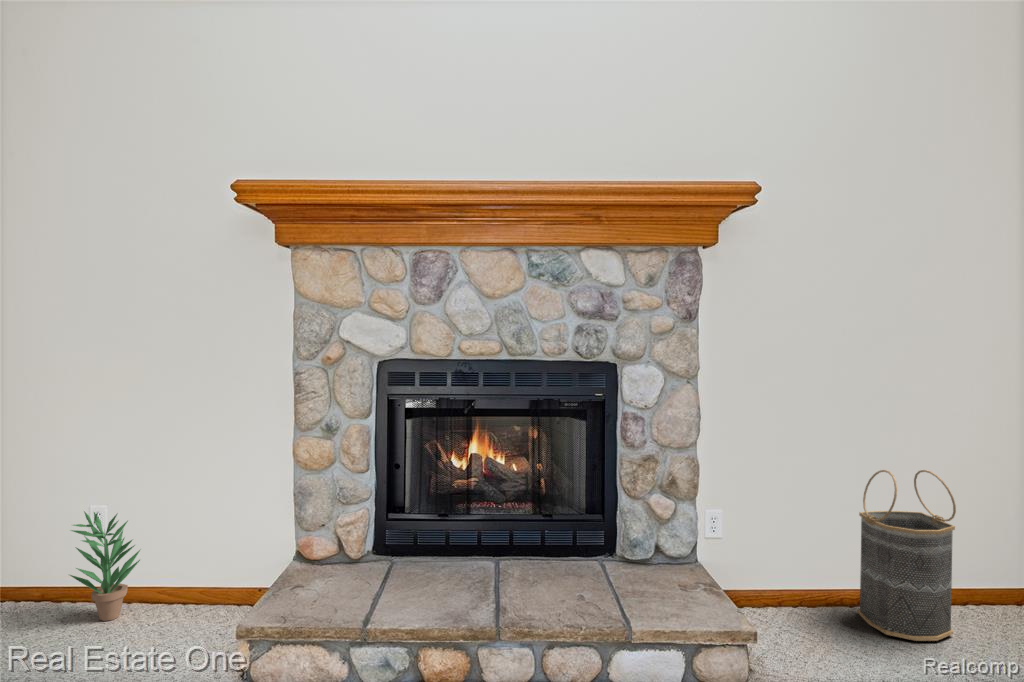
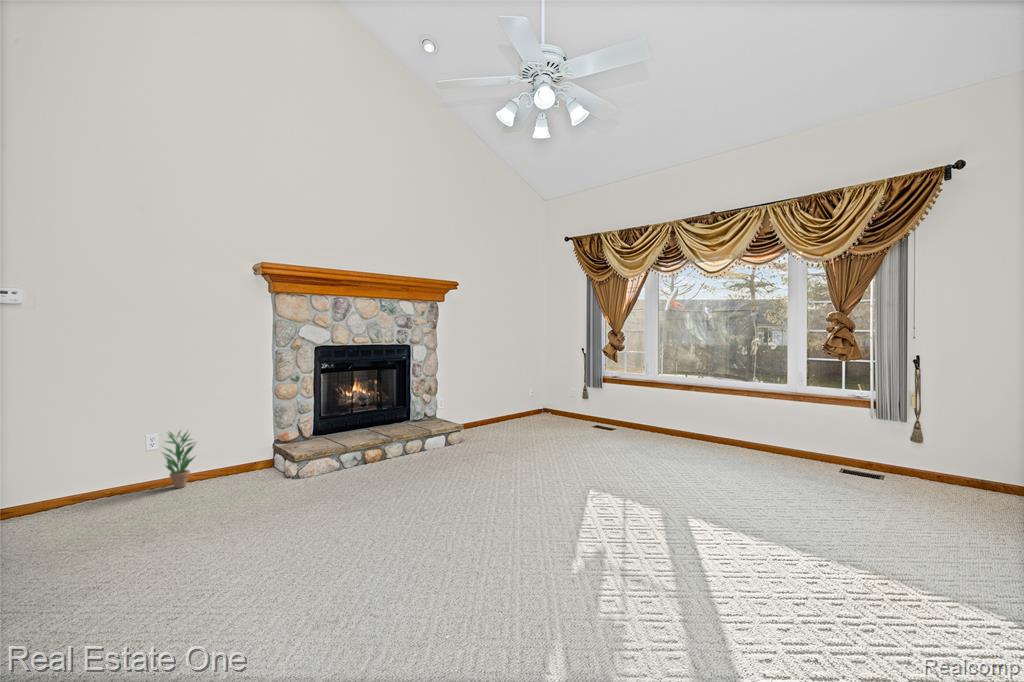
basket: present [858,470,956,641] -> none [483,377,509,430]

